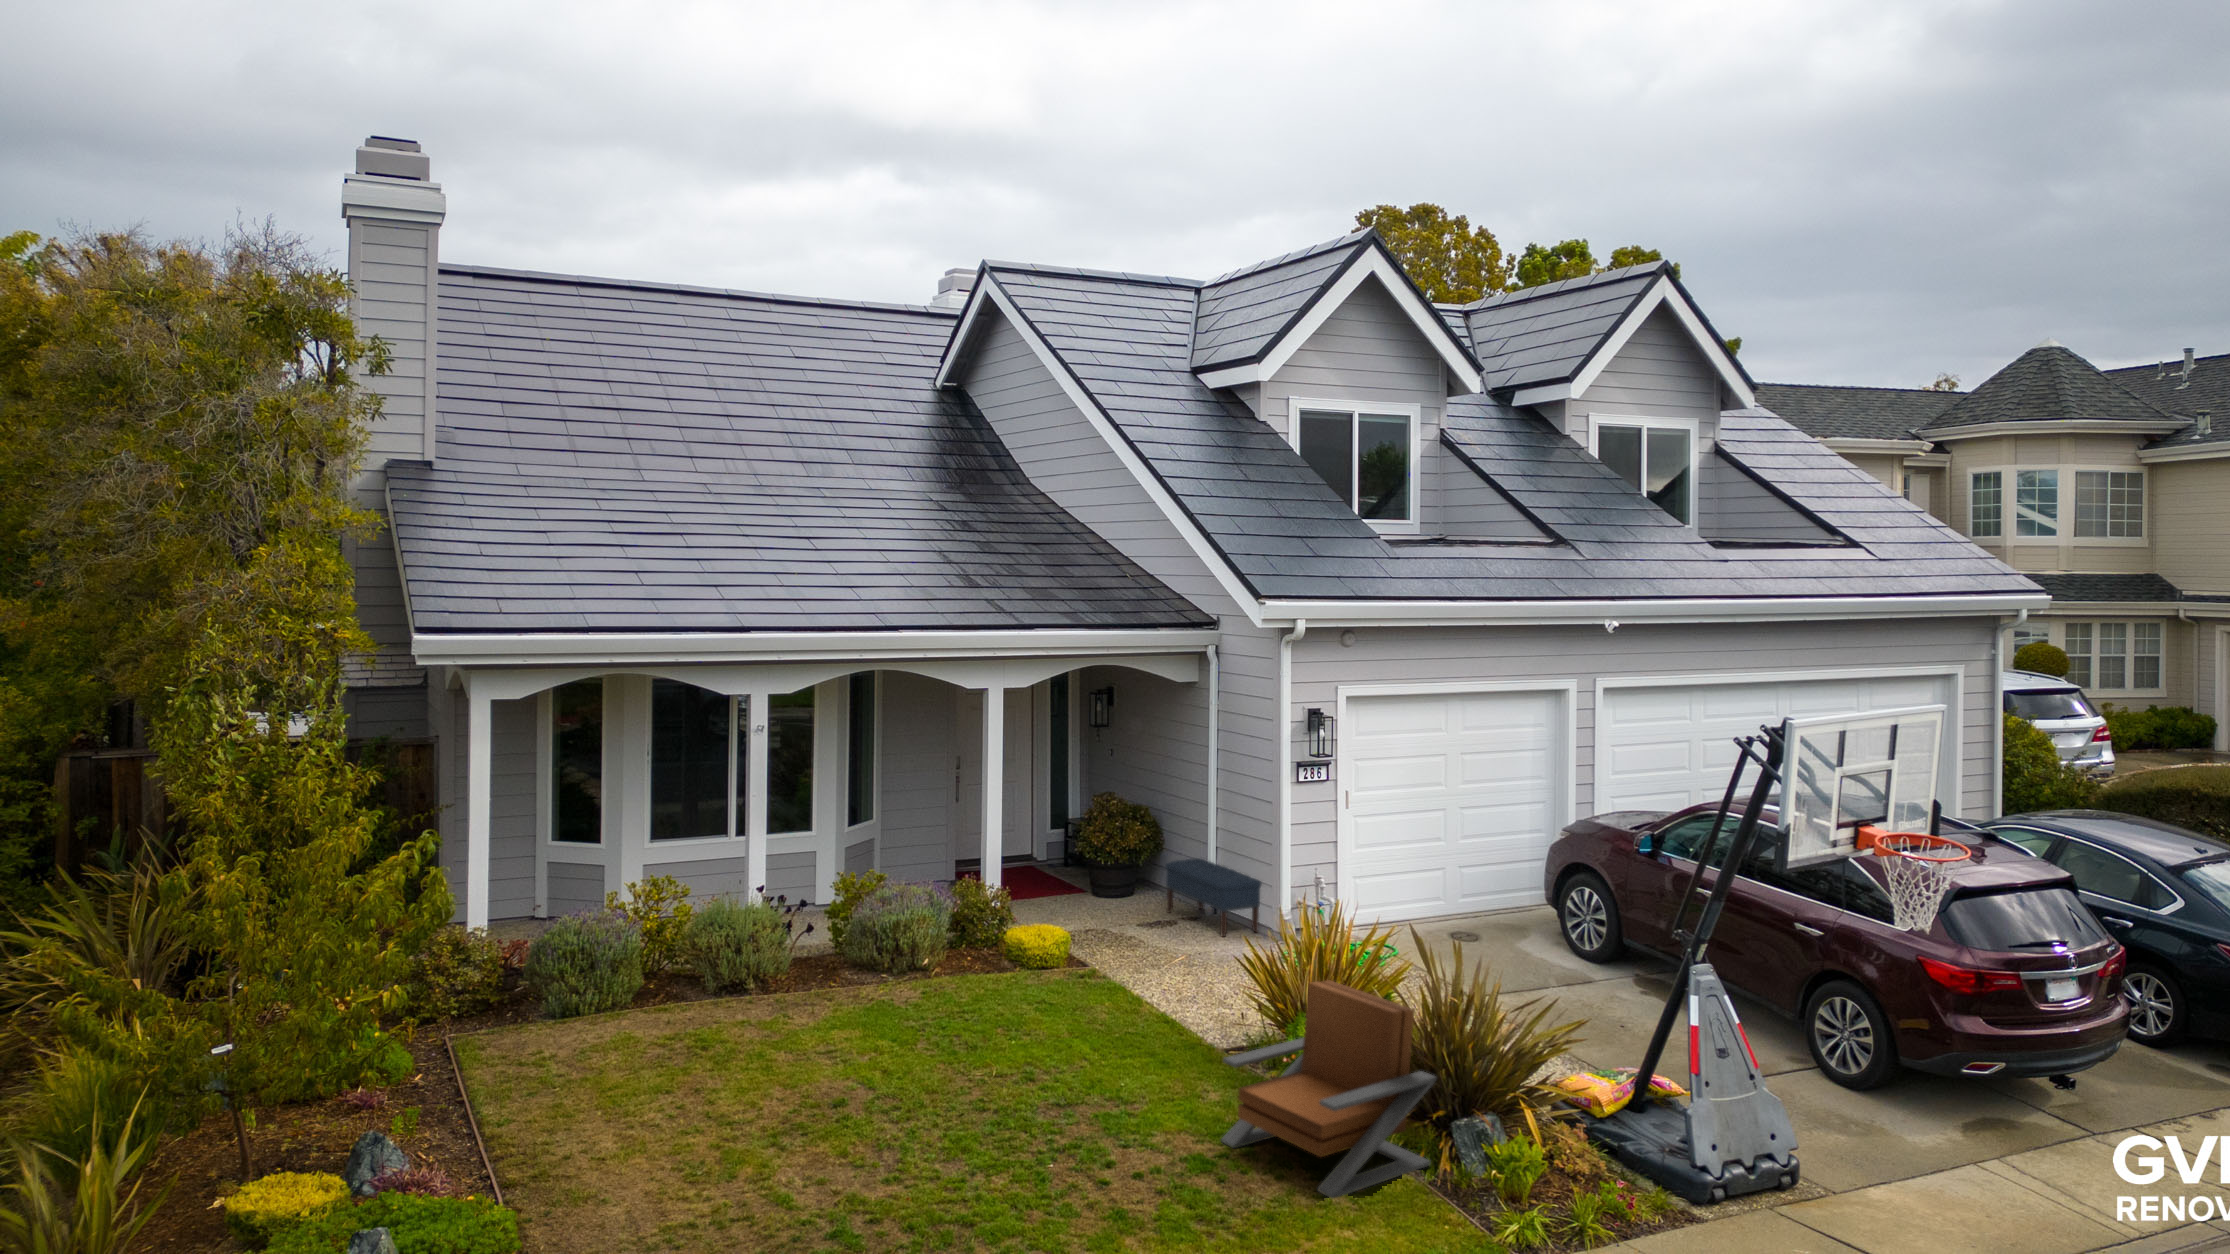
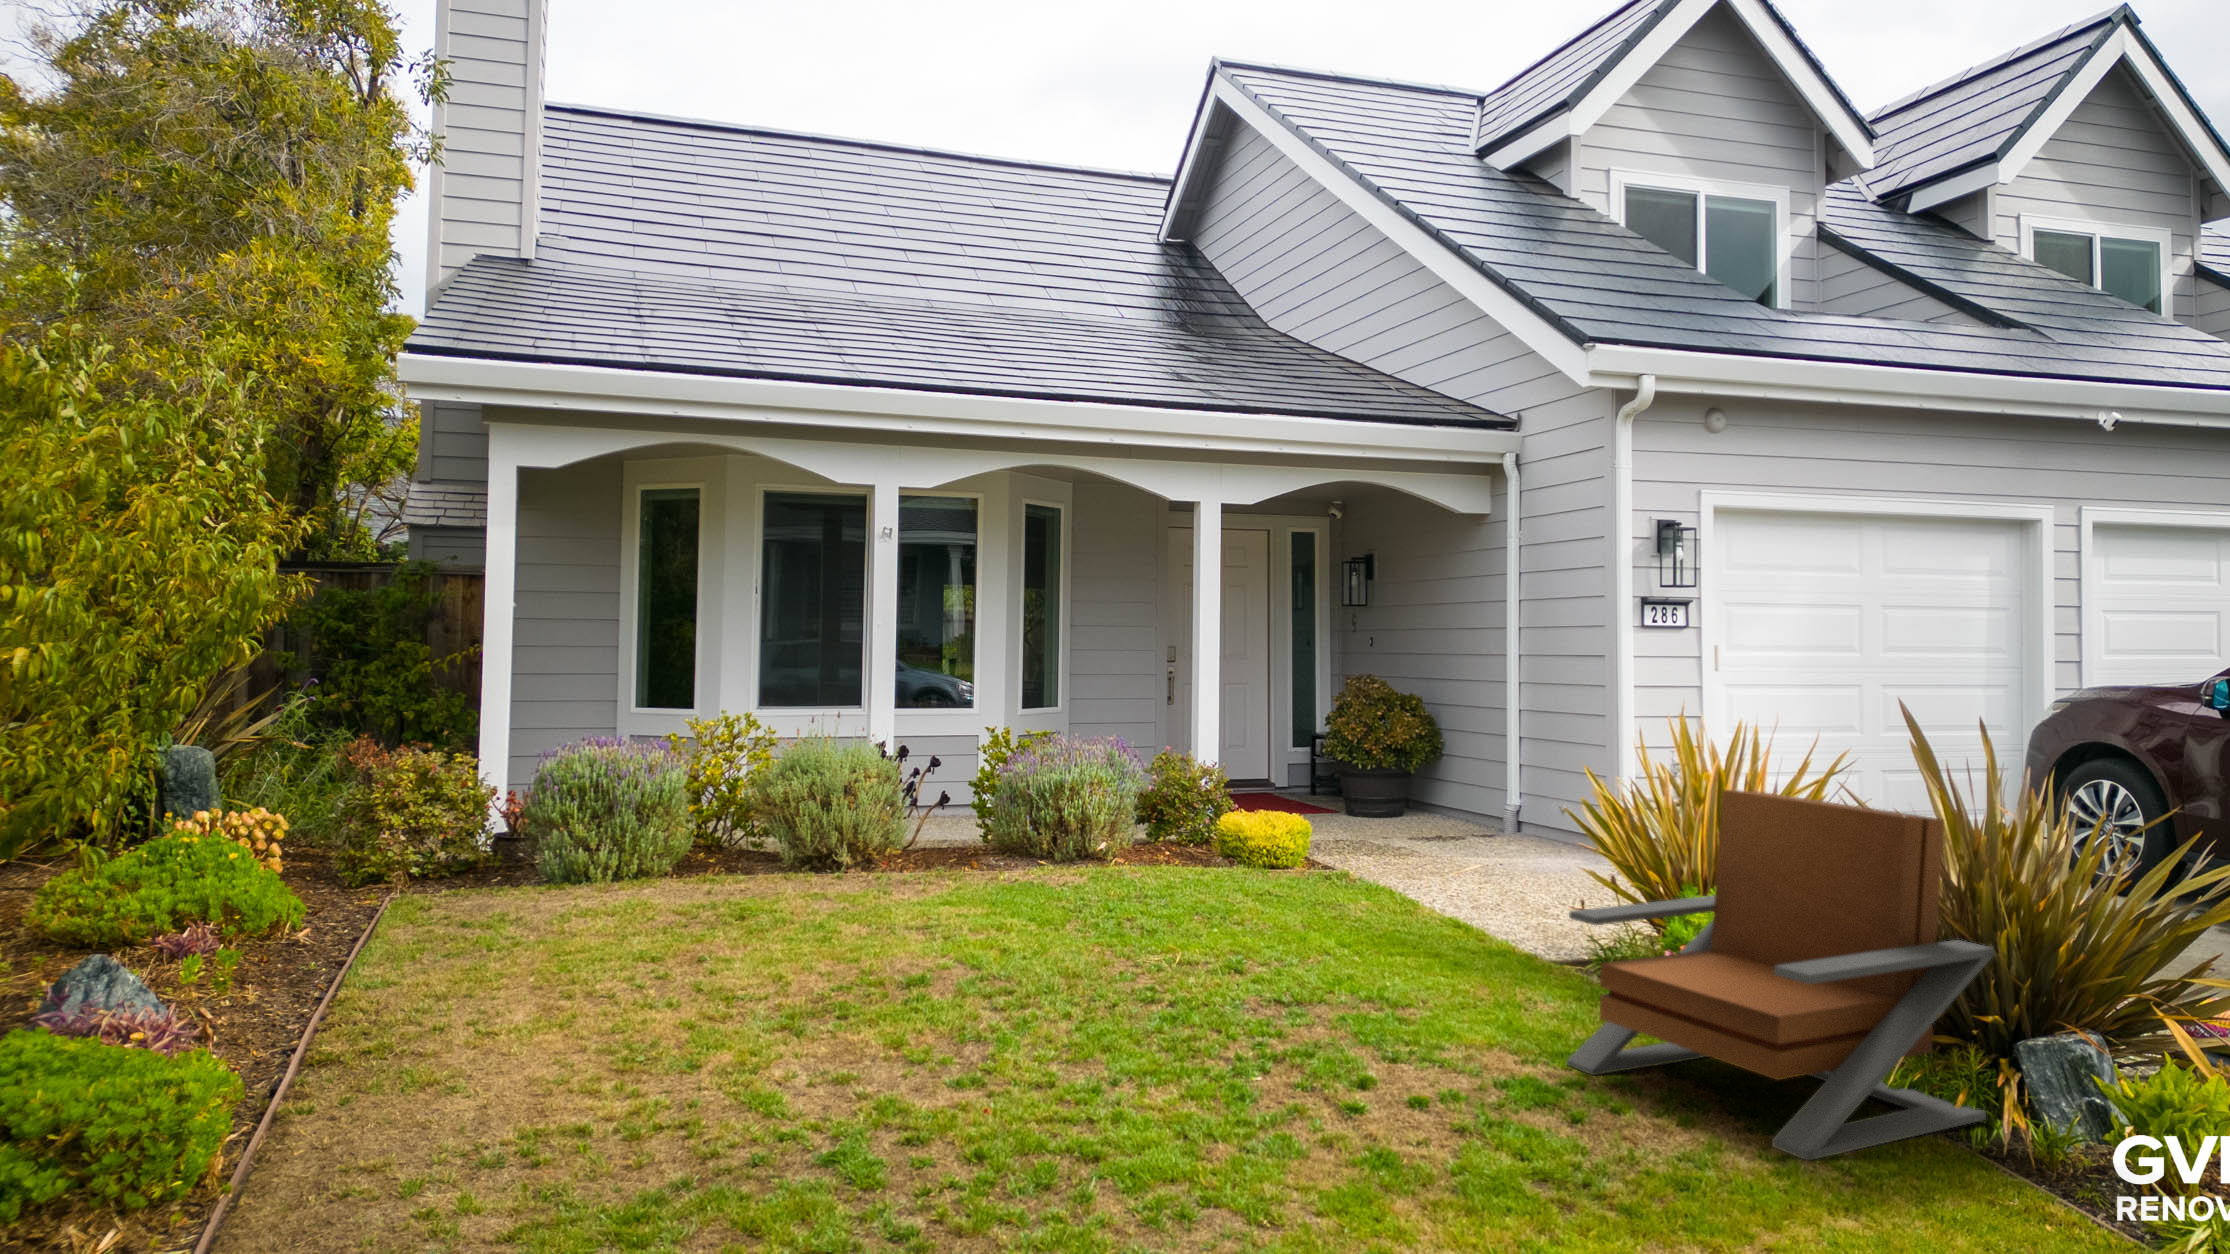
bench: present [1165,858,1261,937] -> none [1446,751,1588,848]

